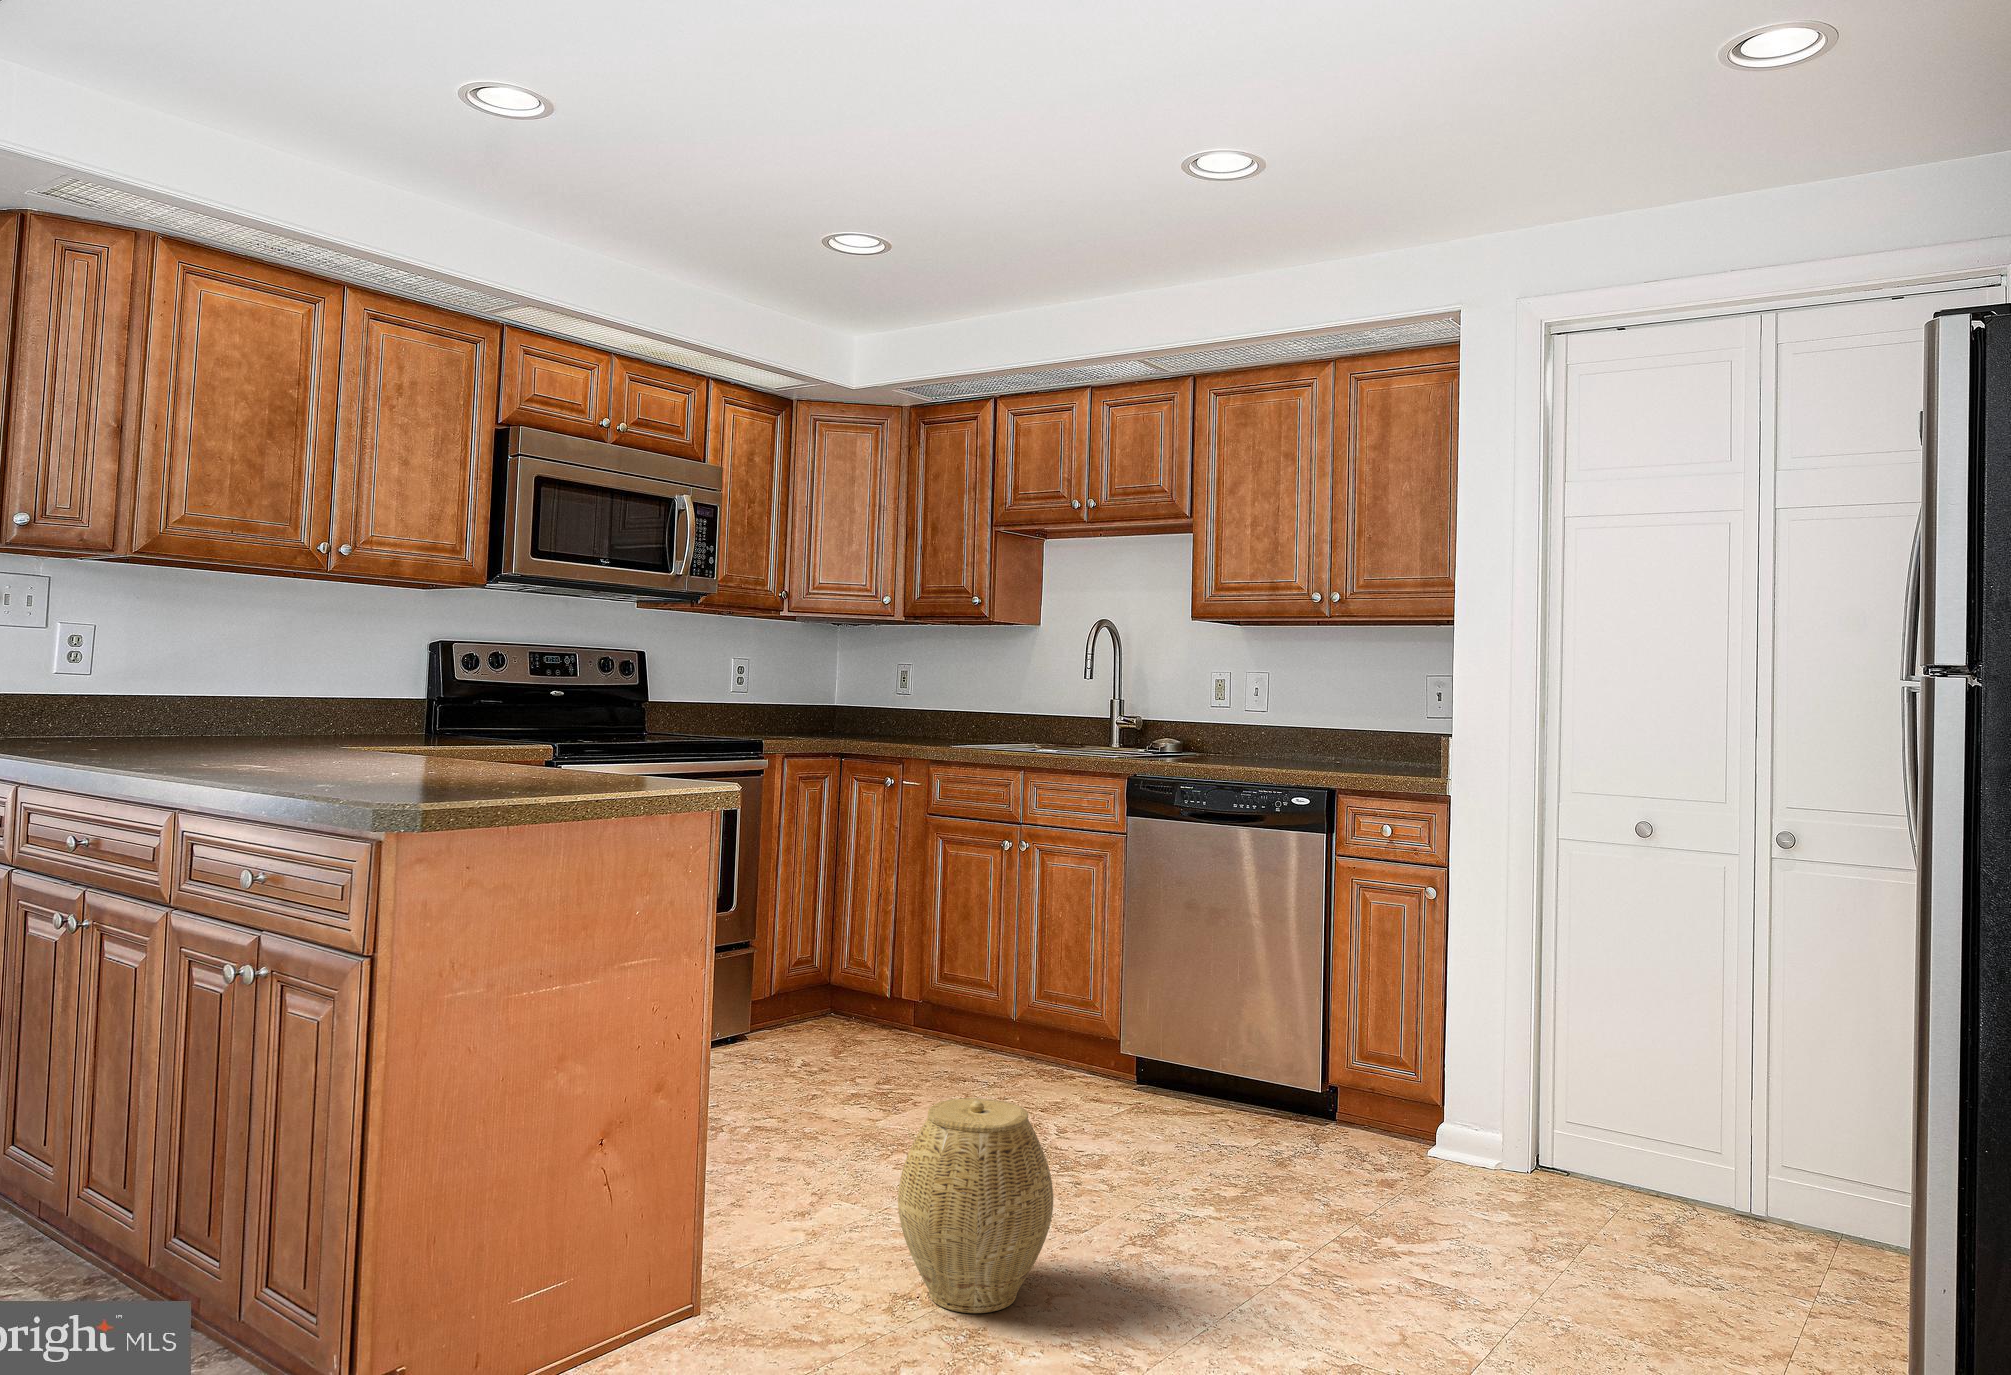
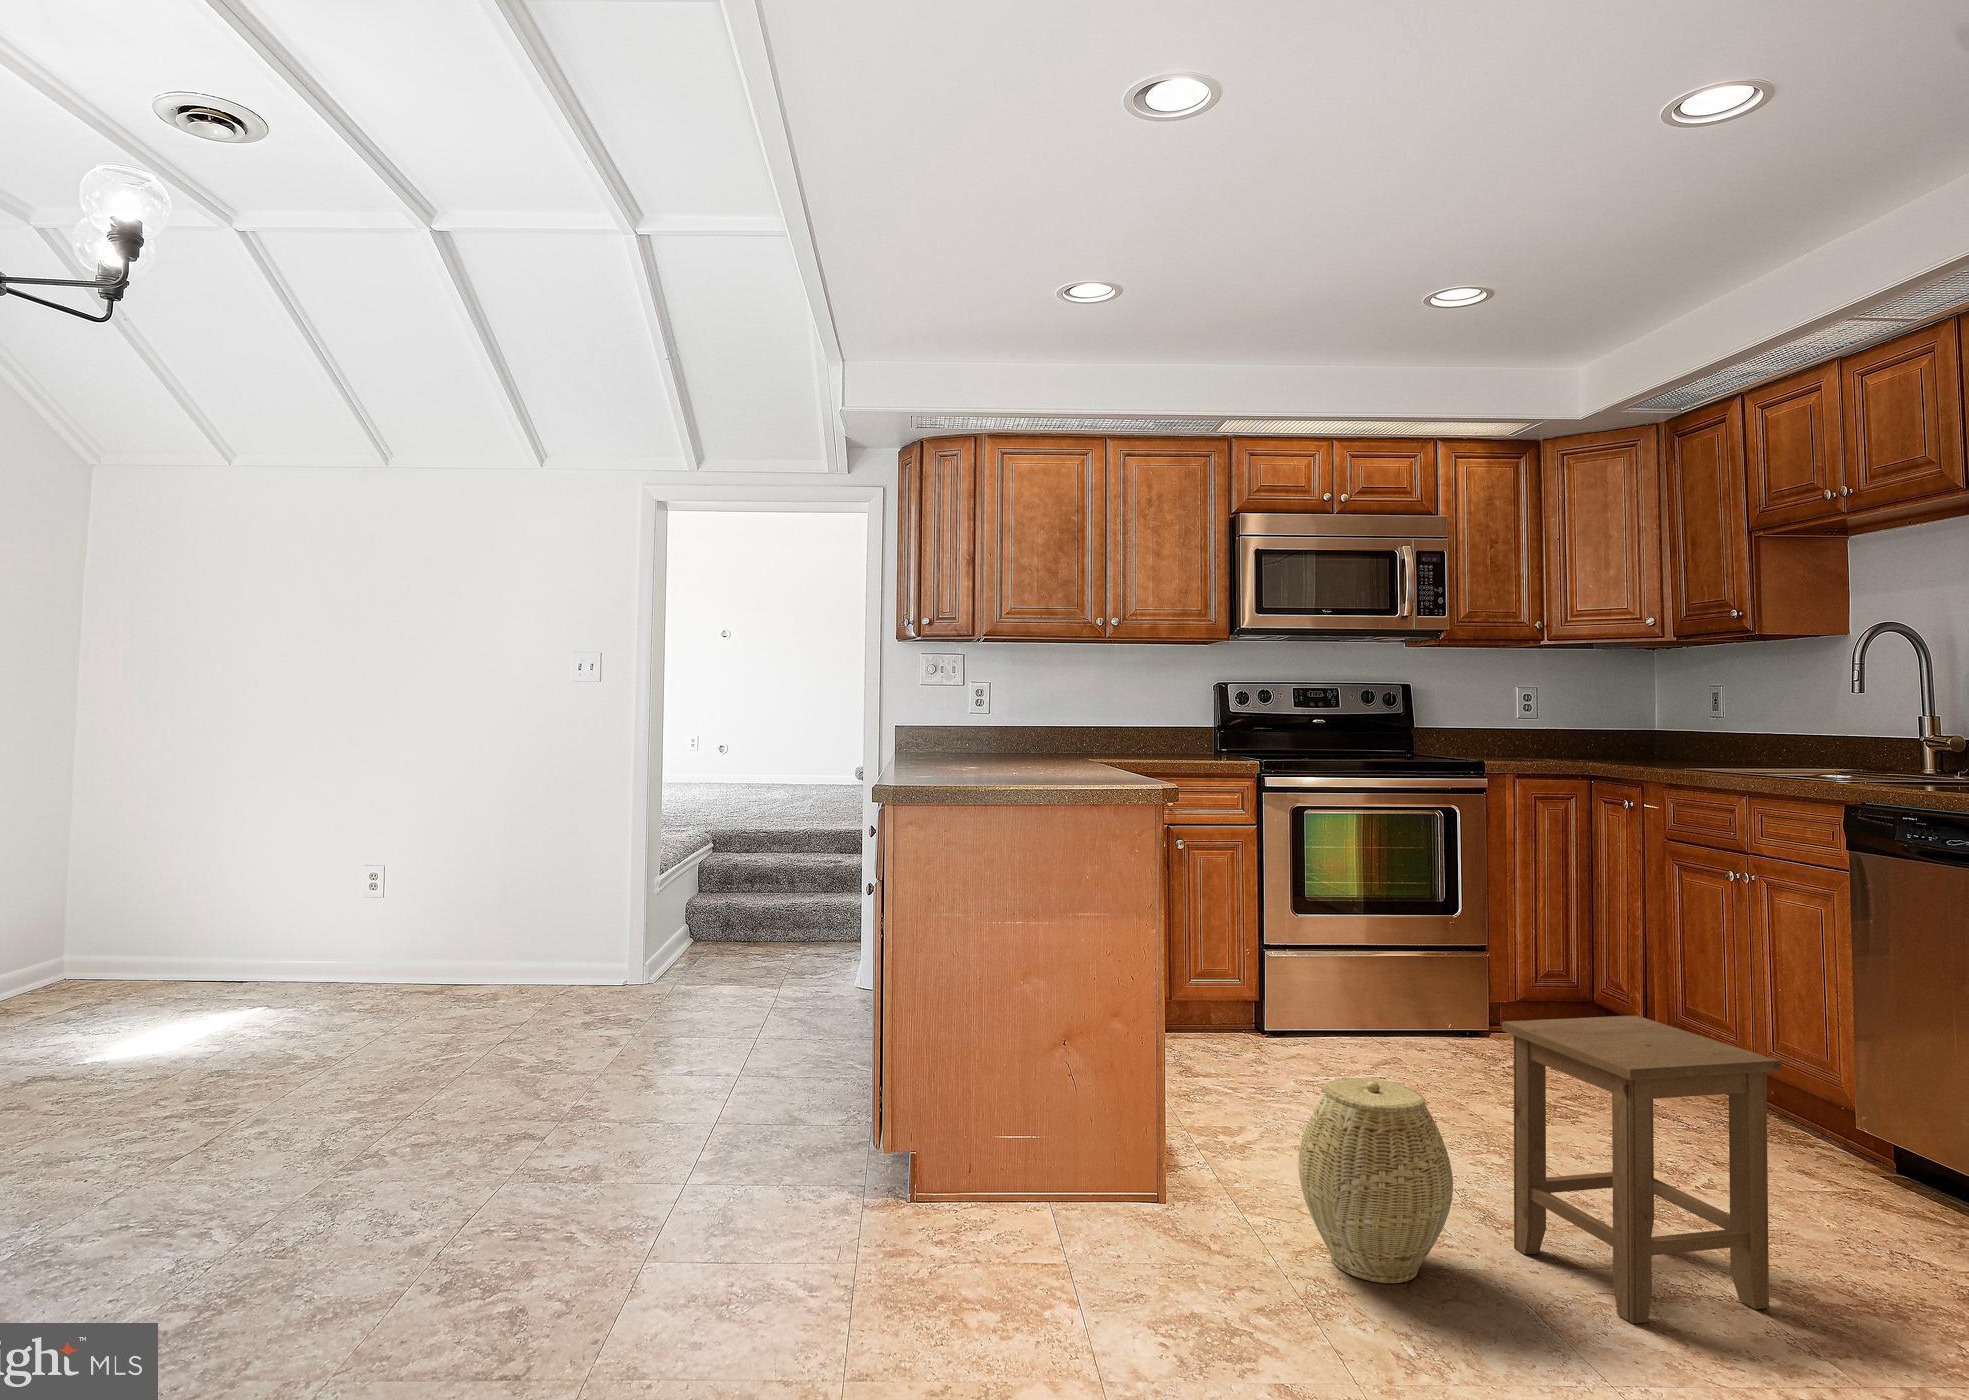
stool: none [1032,986,1232,1263] -> present [1502,1015,1781,1324]

